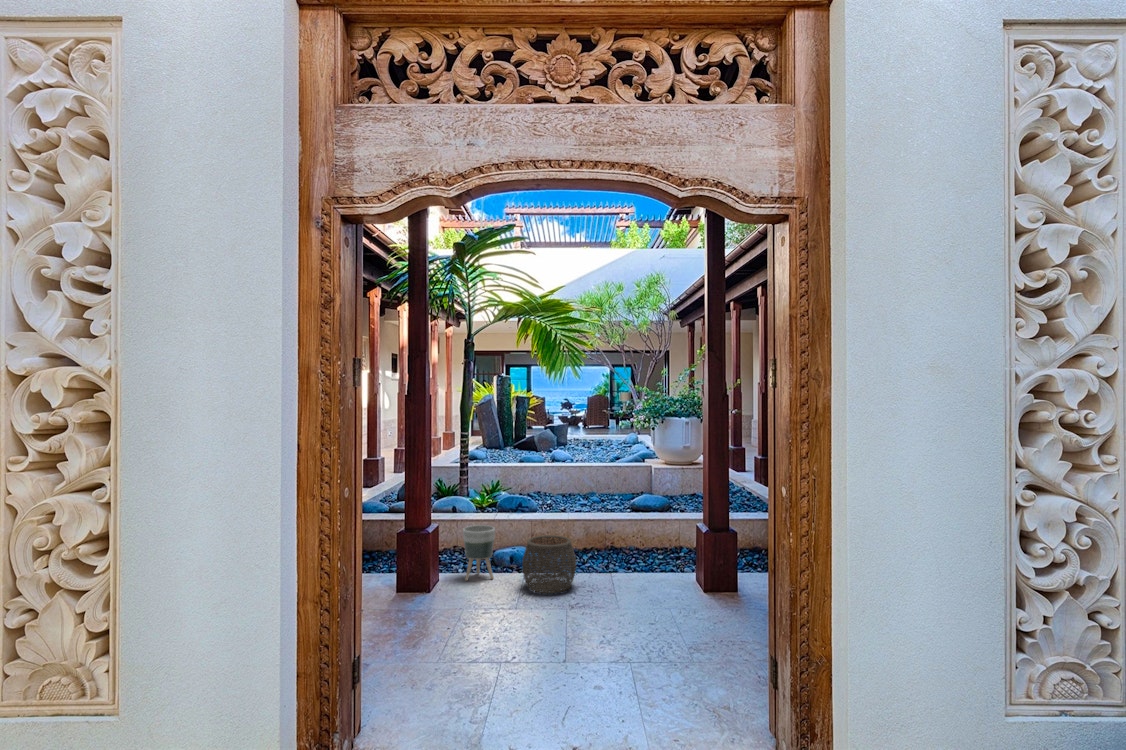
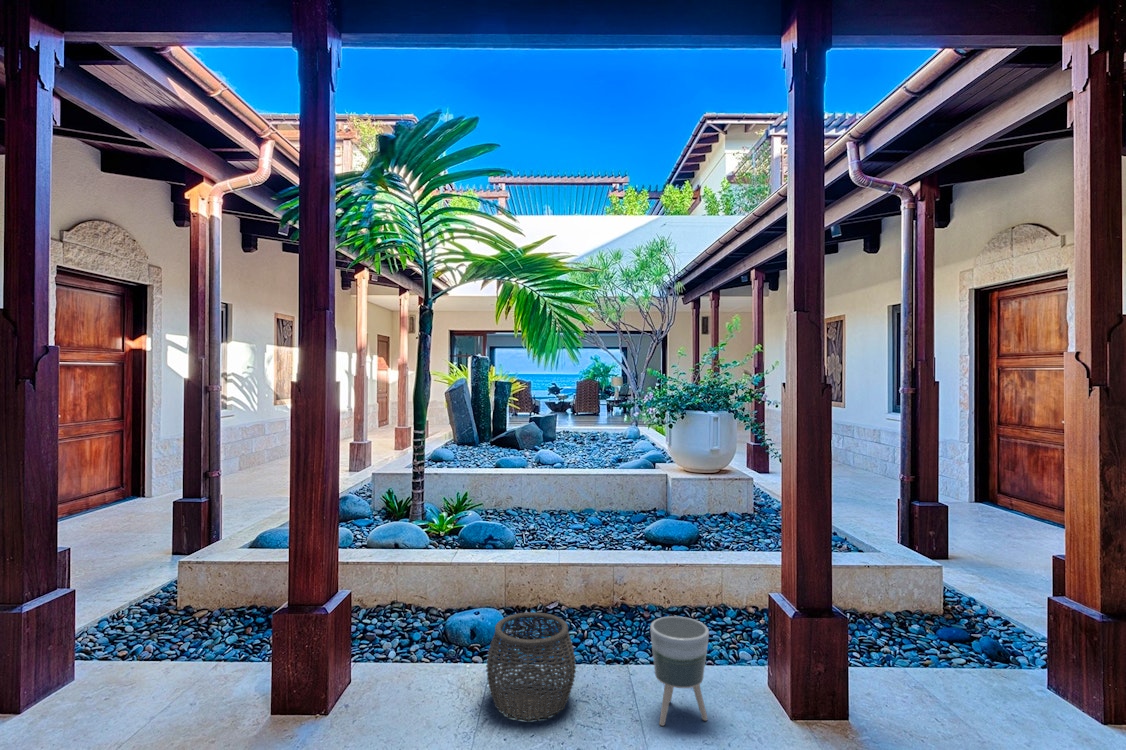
planter: present [463,525,495,581] -> present [650,616,709,726]

